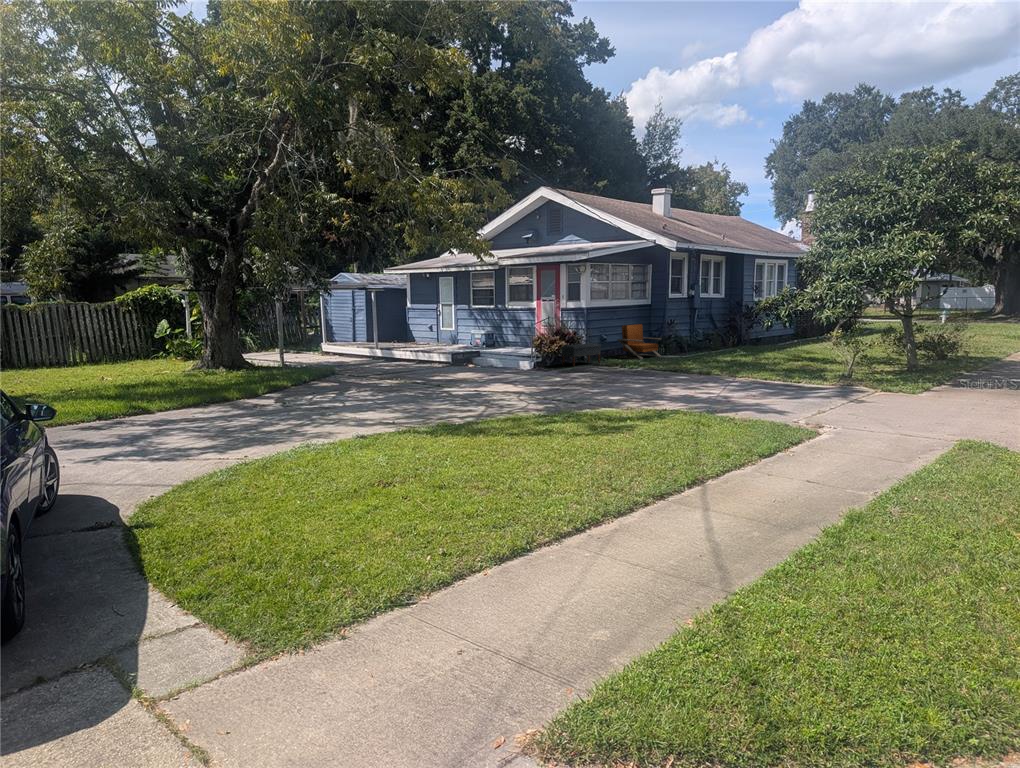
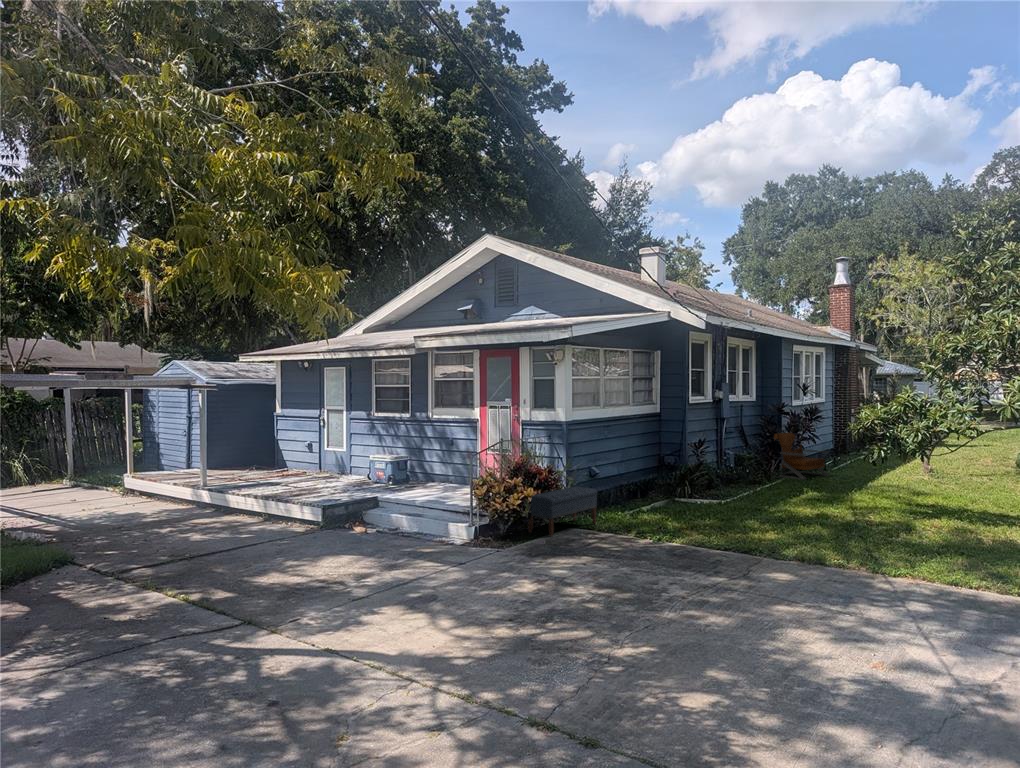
lounge chair: present [617,324,661,359] -> present [774,433,829,480]

